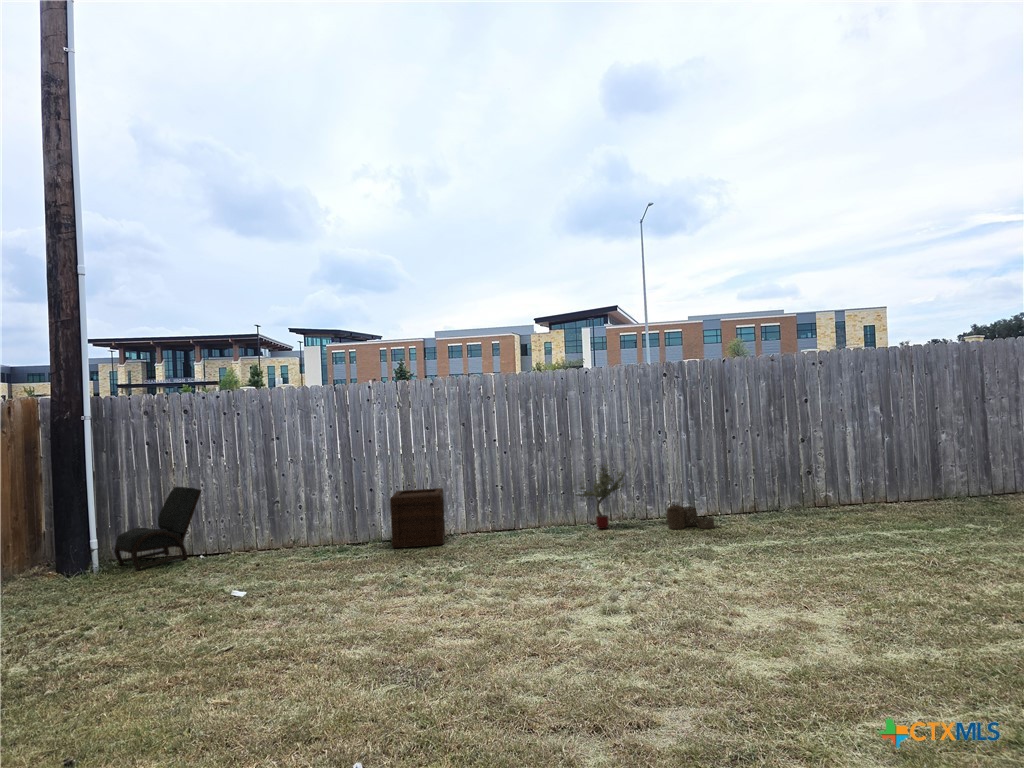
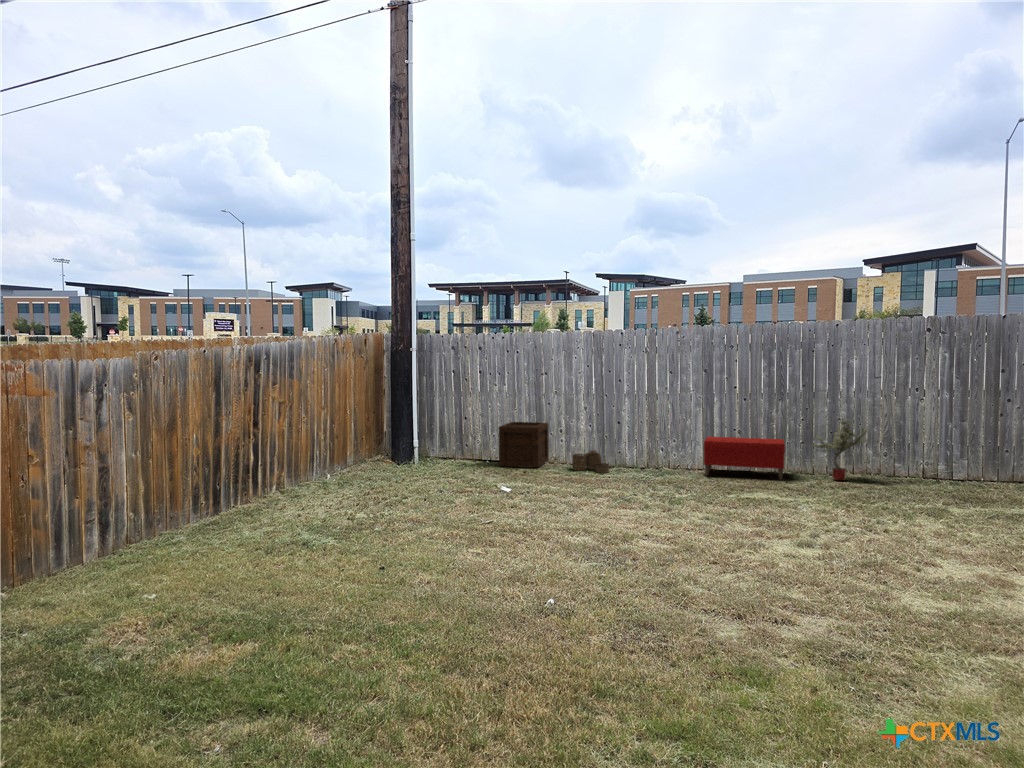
lounge chair: present [114,487,201,570] -> none [430,406,488,466]
wooden crate: present [390,488,445,548] -> present [499,422,549,468]
bench: none [470,492,553,540] -> present [704,437,785,480]
woven basket: present [666,504,714,529] -> present [572,451,609,473]

